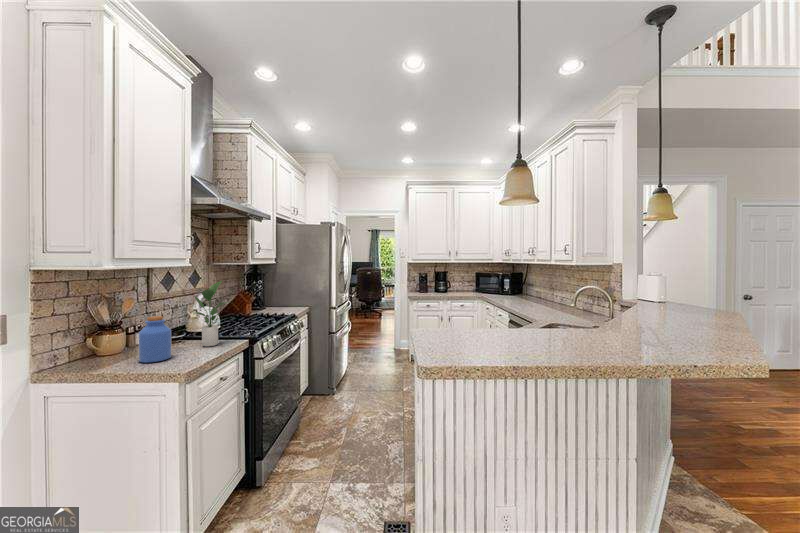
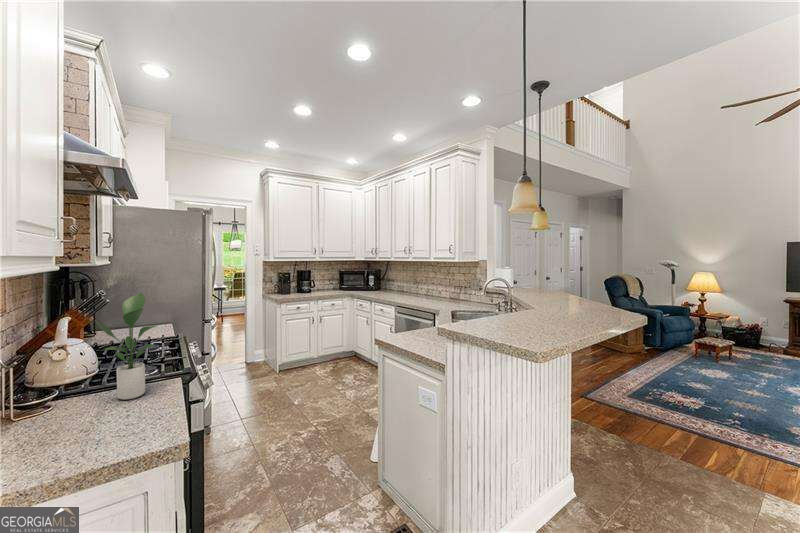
jar: present [139,316,172,363] -> none [33,362,100,452]

